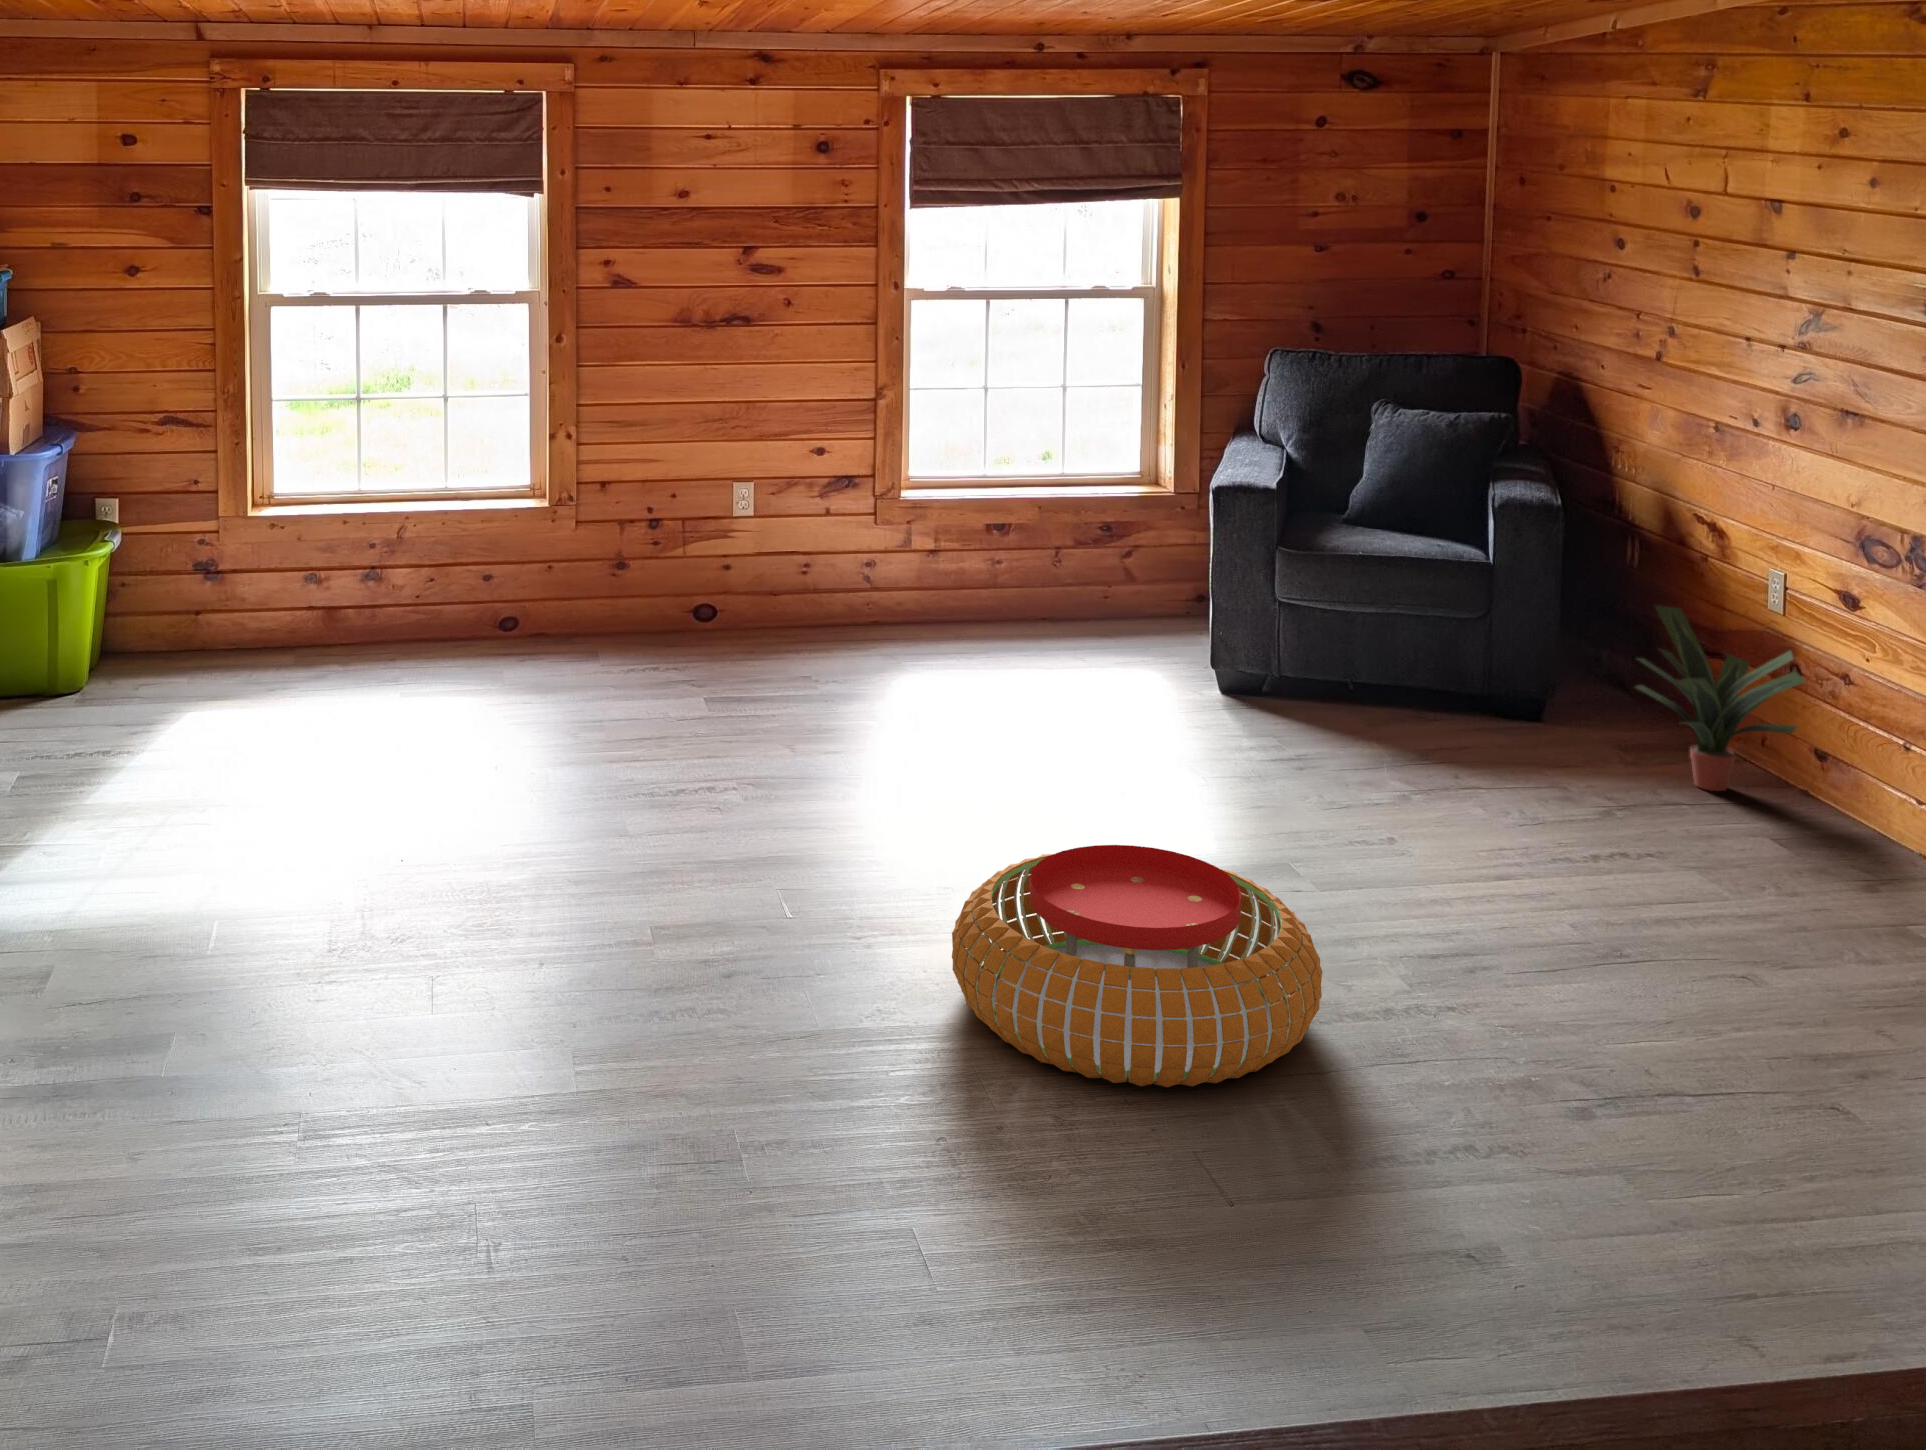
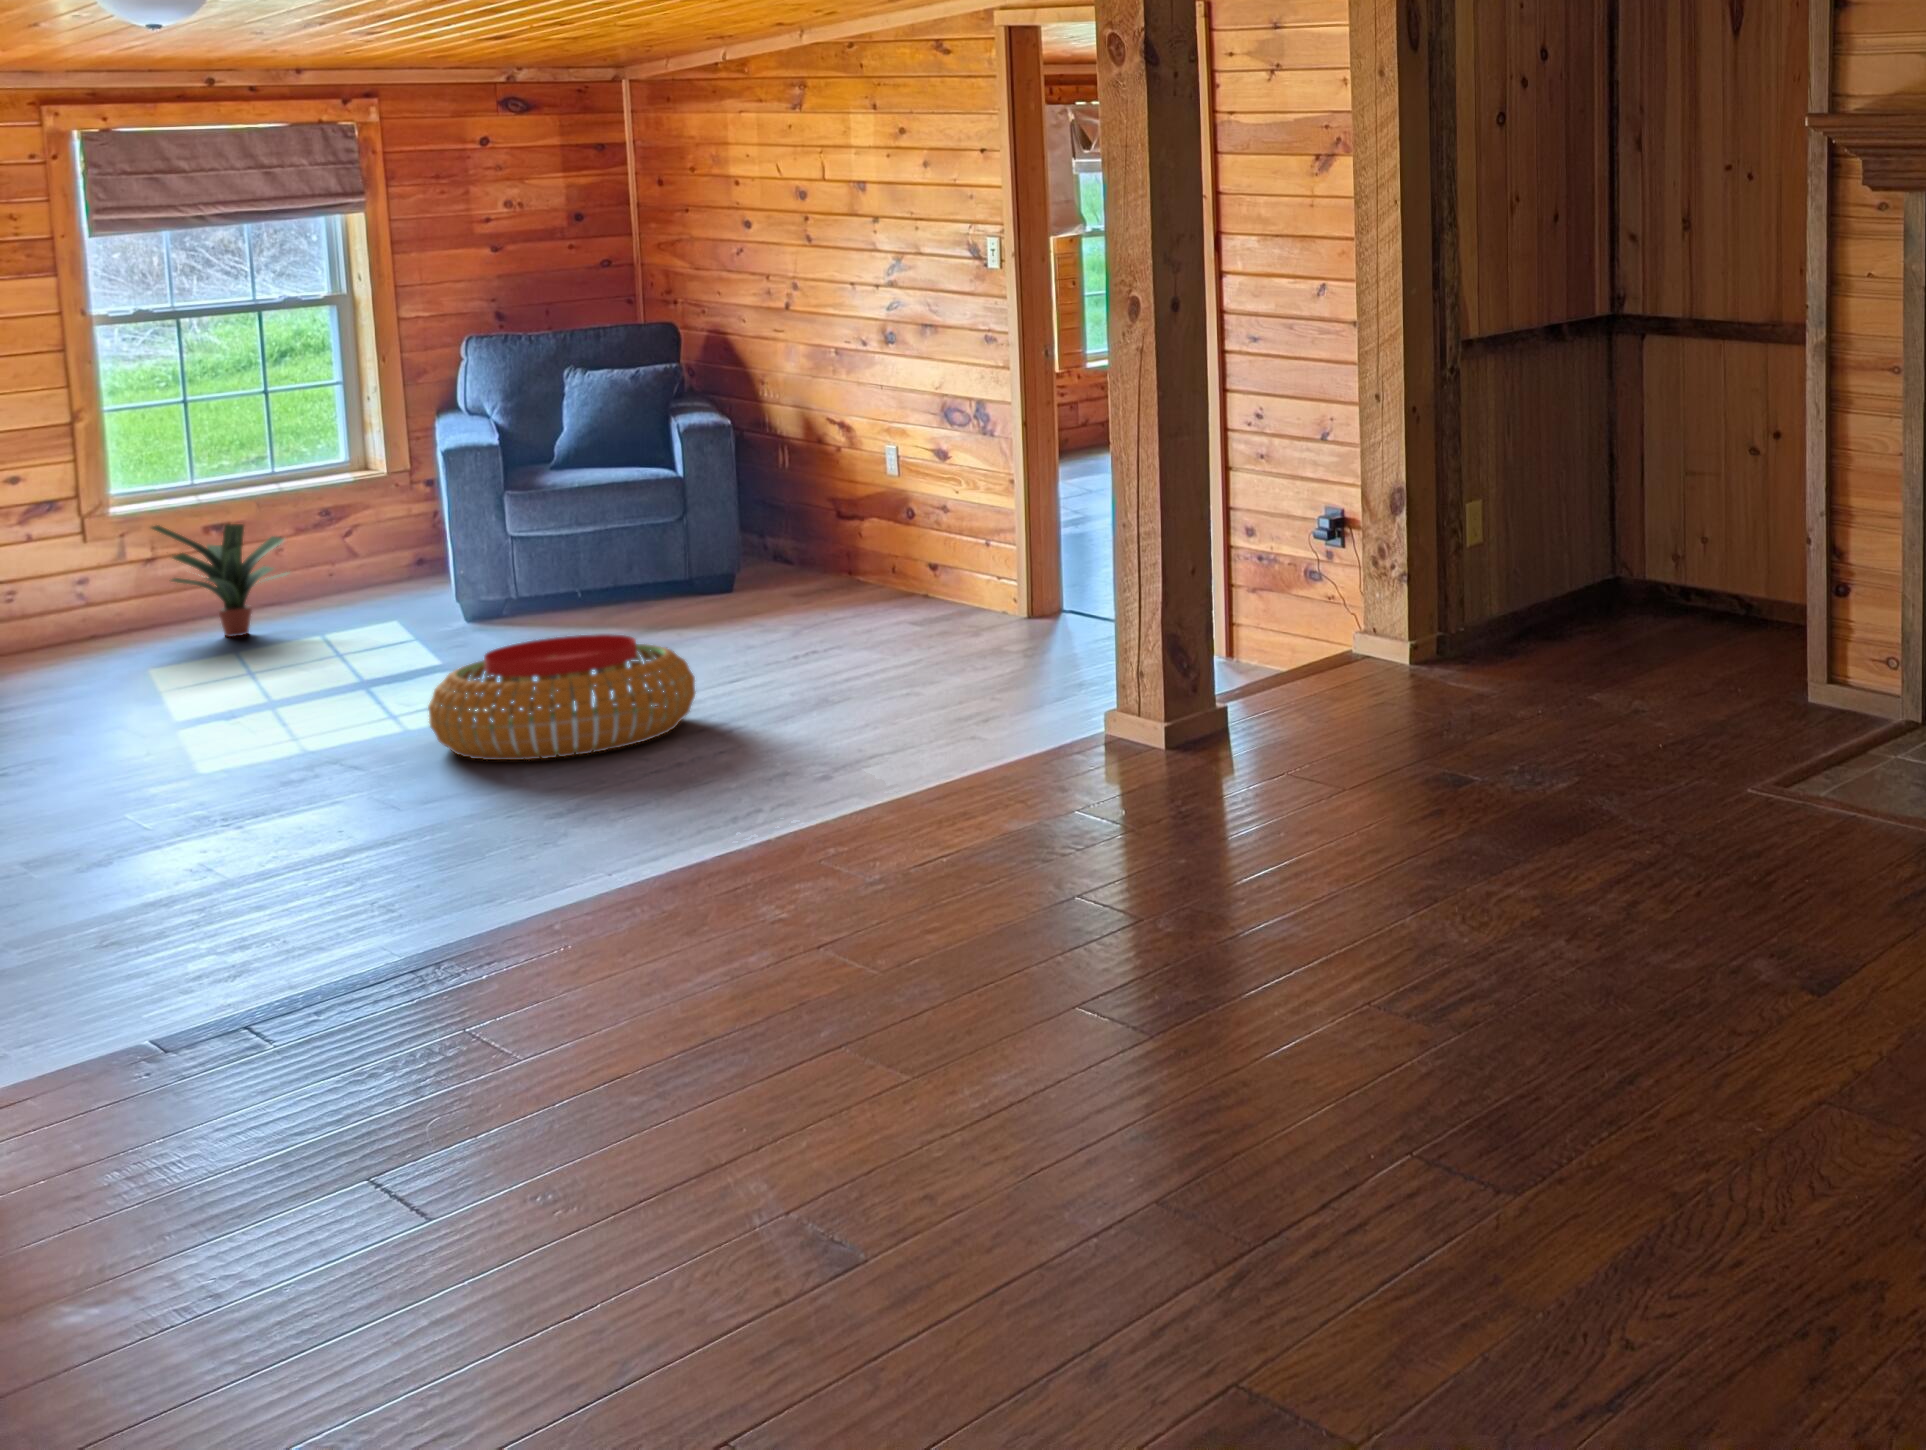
potted plant: present [1636,605,1805,791] -> present [151,524,290,637]

